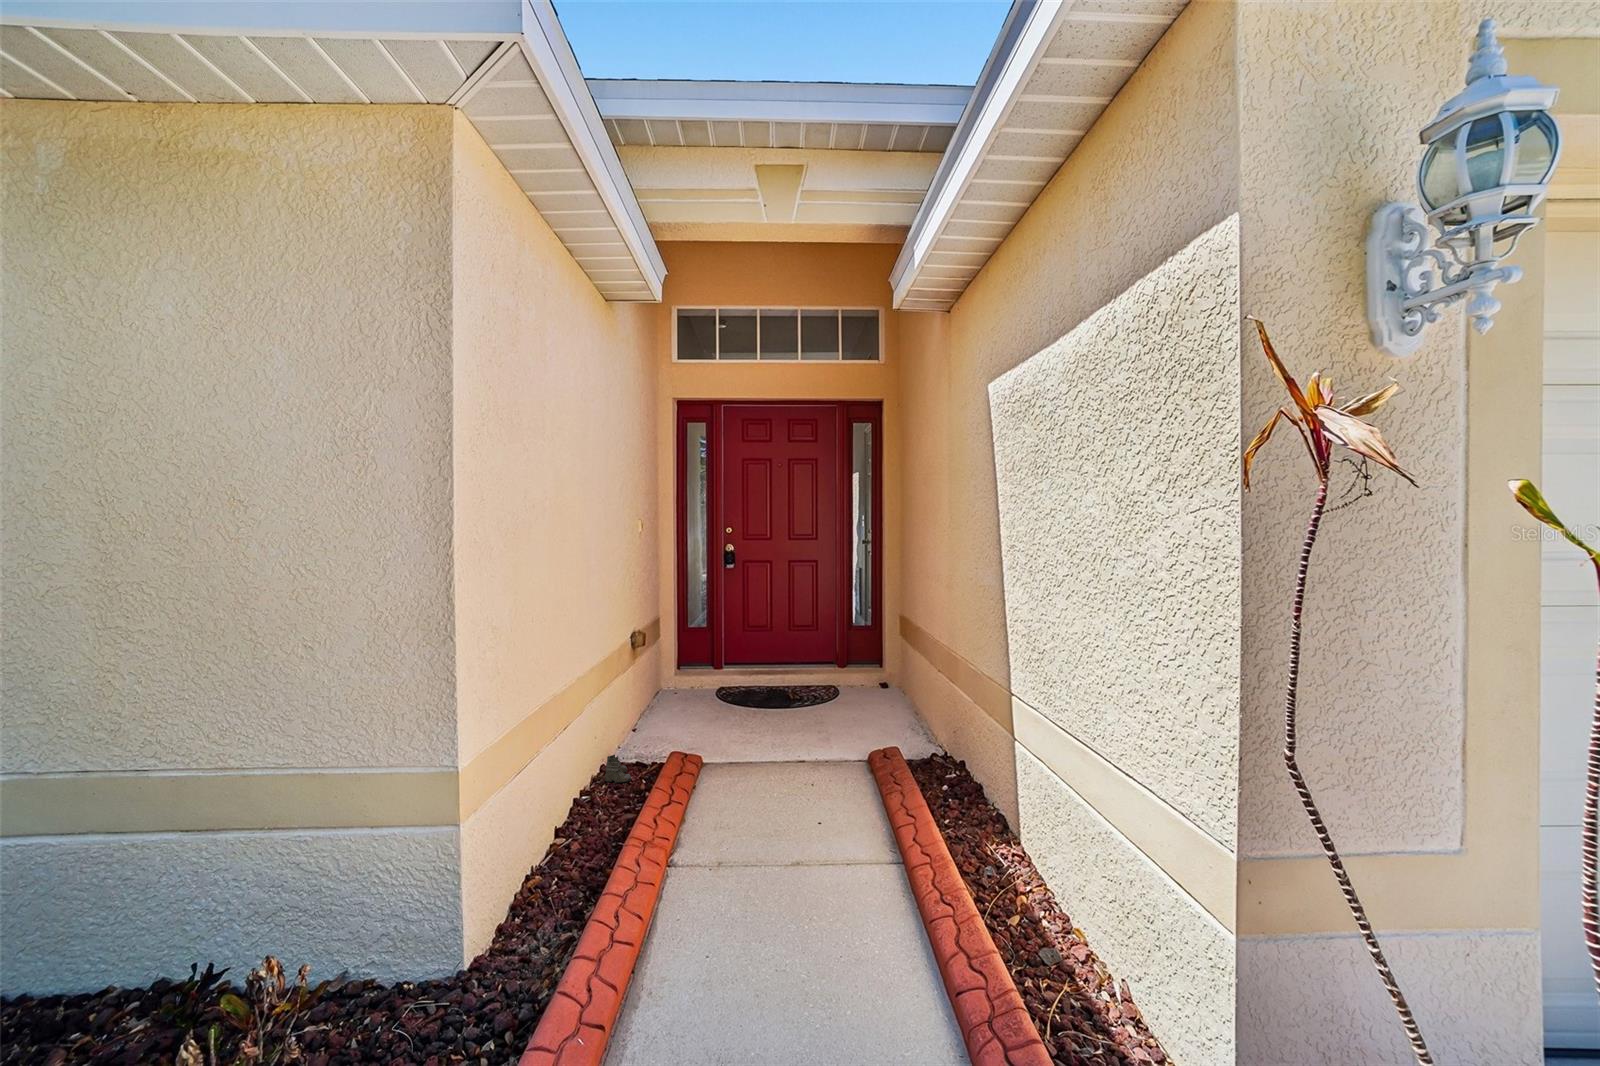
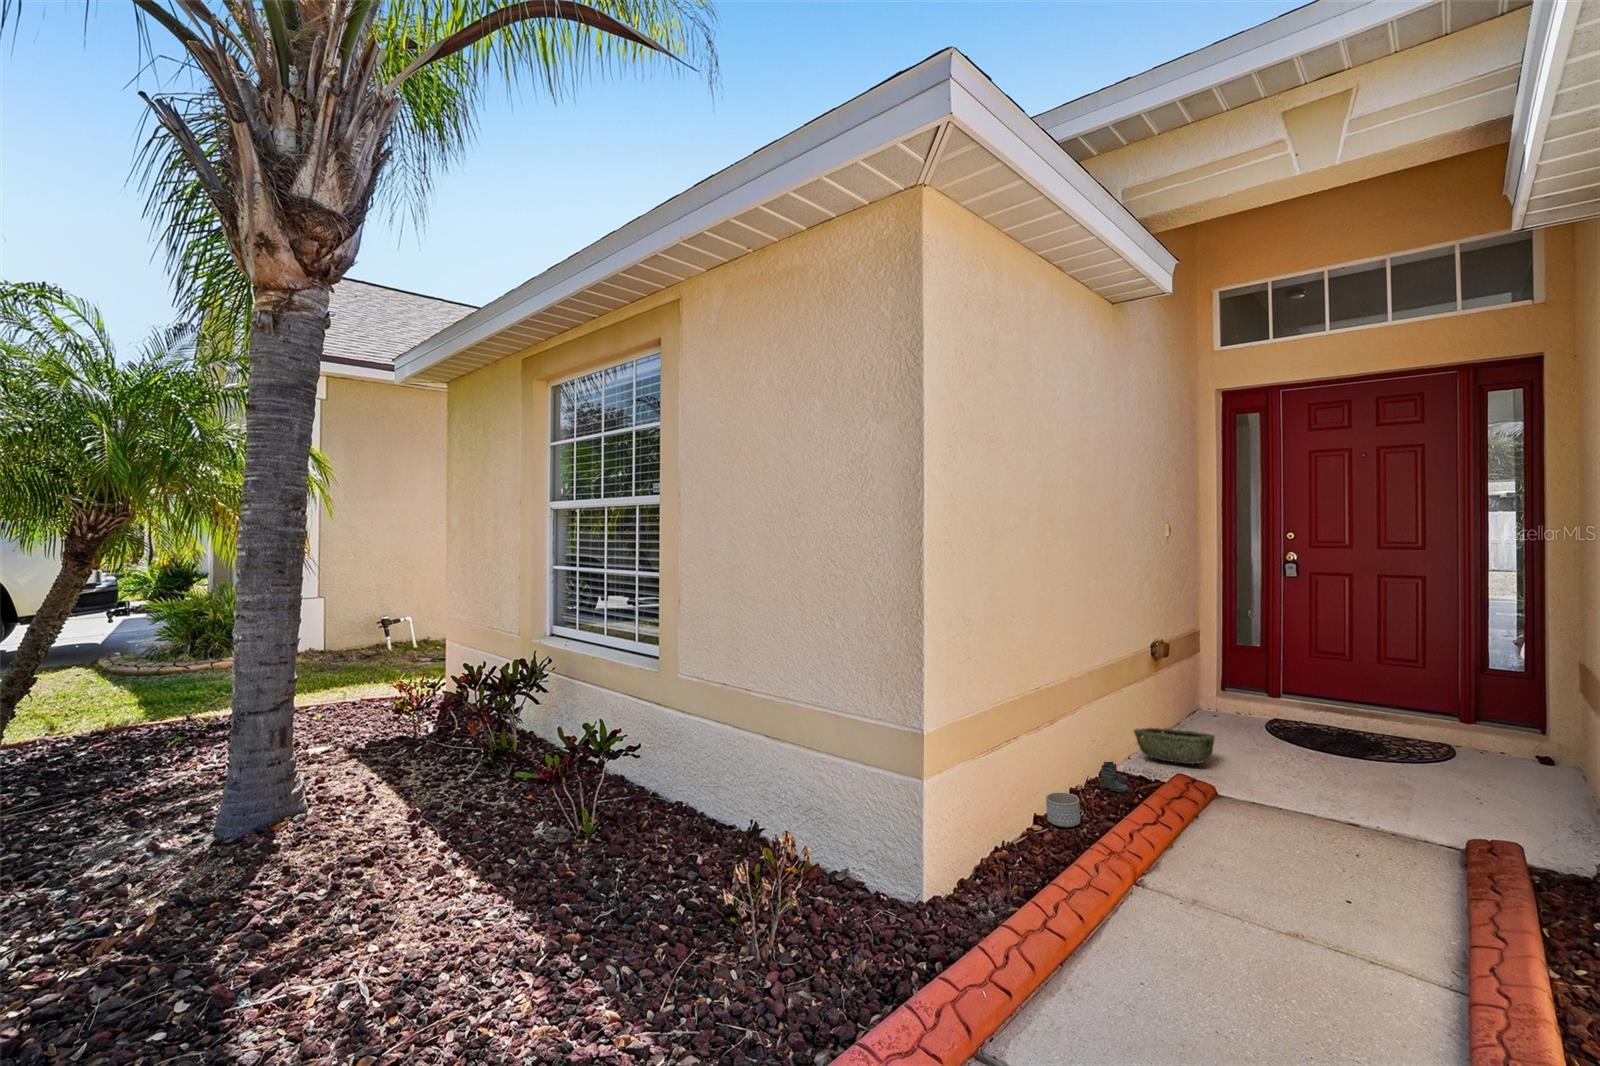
woven basket: none [624,713,688,744] -> present [1134,728,1215,764]
planter: none [568,796,601,832] -> present [1046,792,1080,827]

